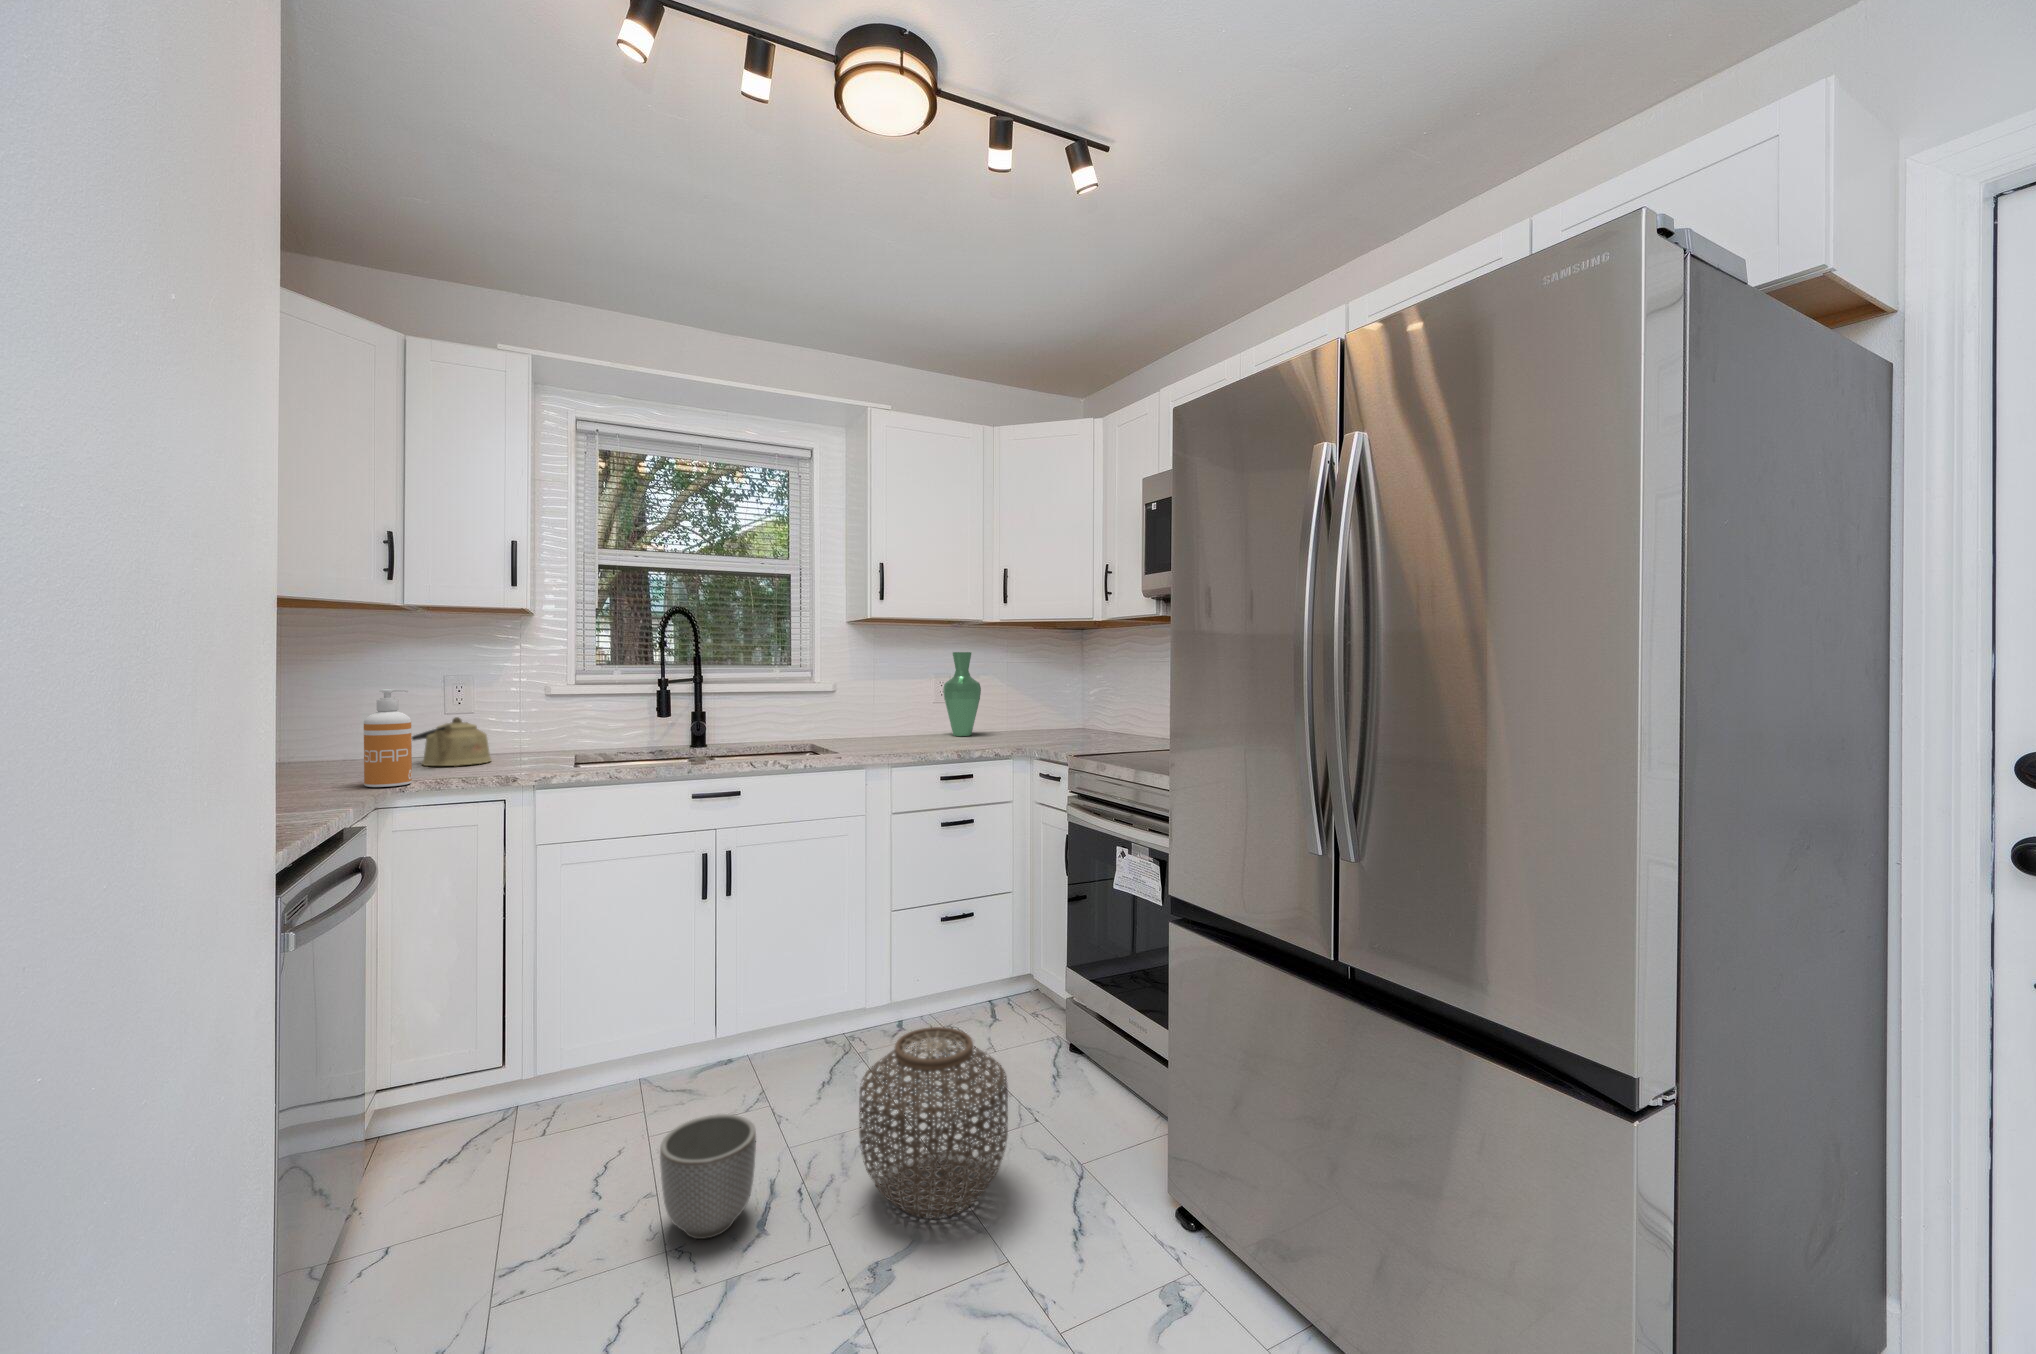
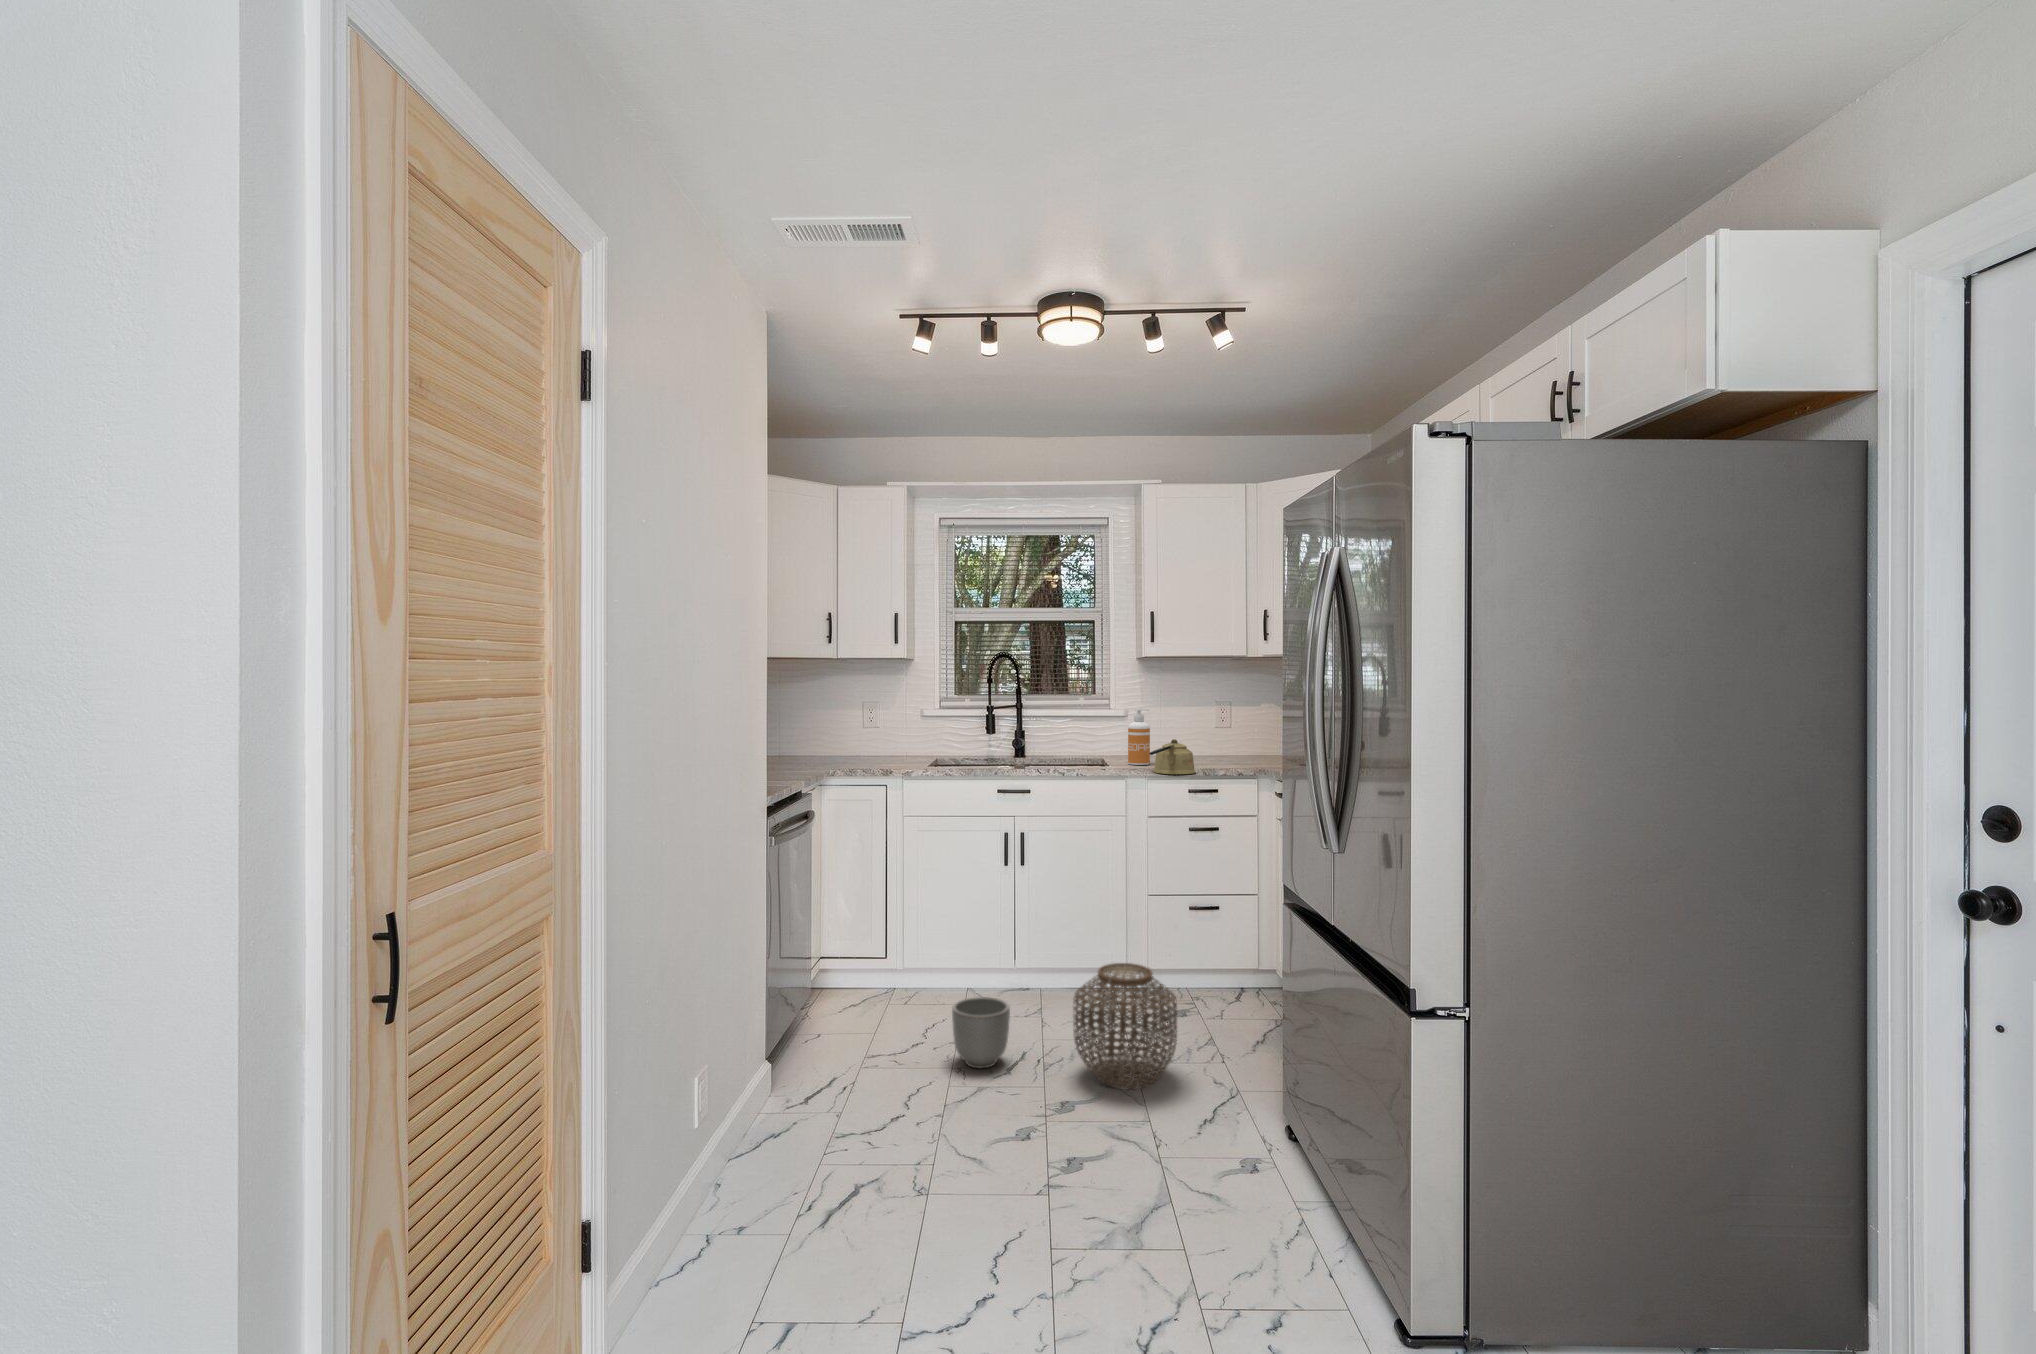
vase: present [943,652,981,736] -> none [1220,685,1254,758]
soap dispenser: present [364,689,412,787] -> present [1128,709,1150,765]
kettle: present [412,717,491,766] -> present [1150,739,1195,774]

